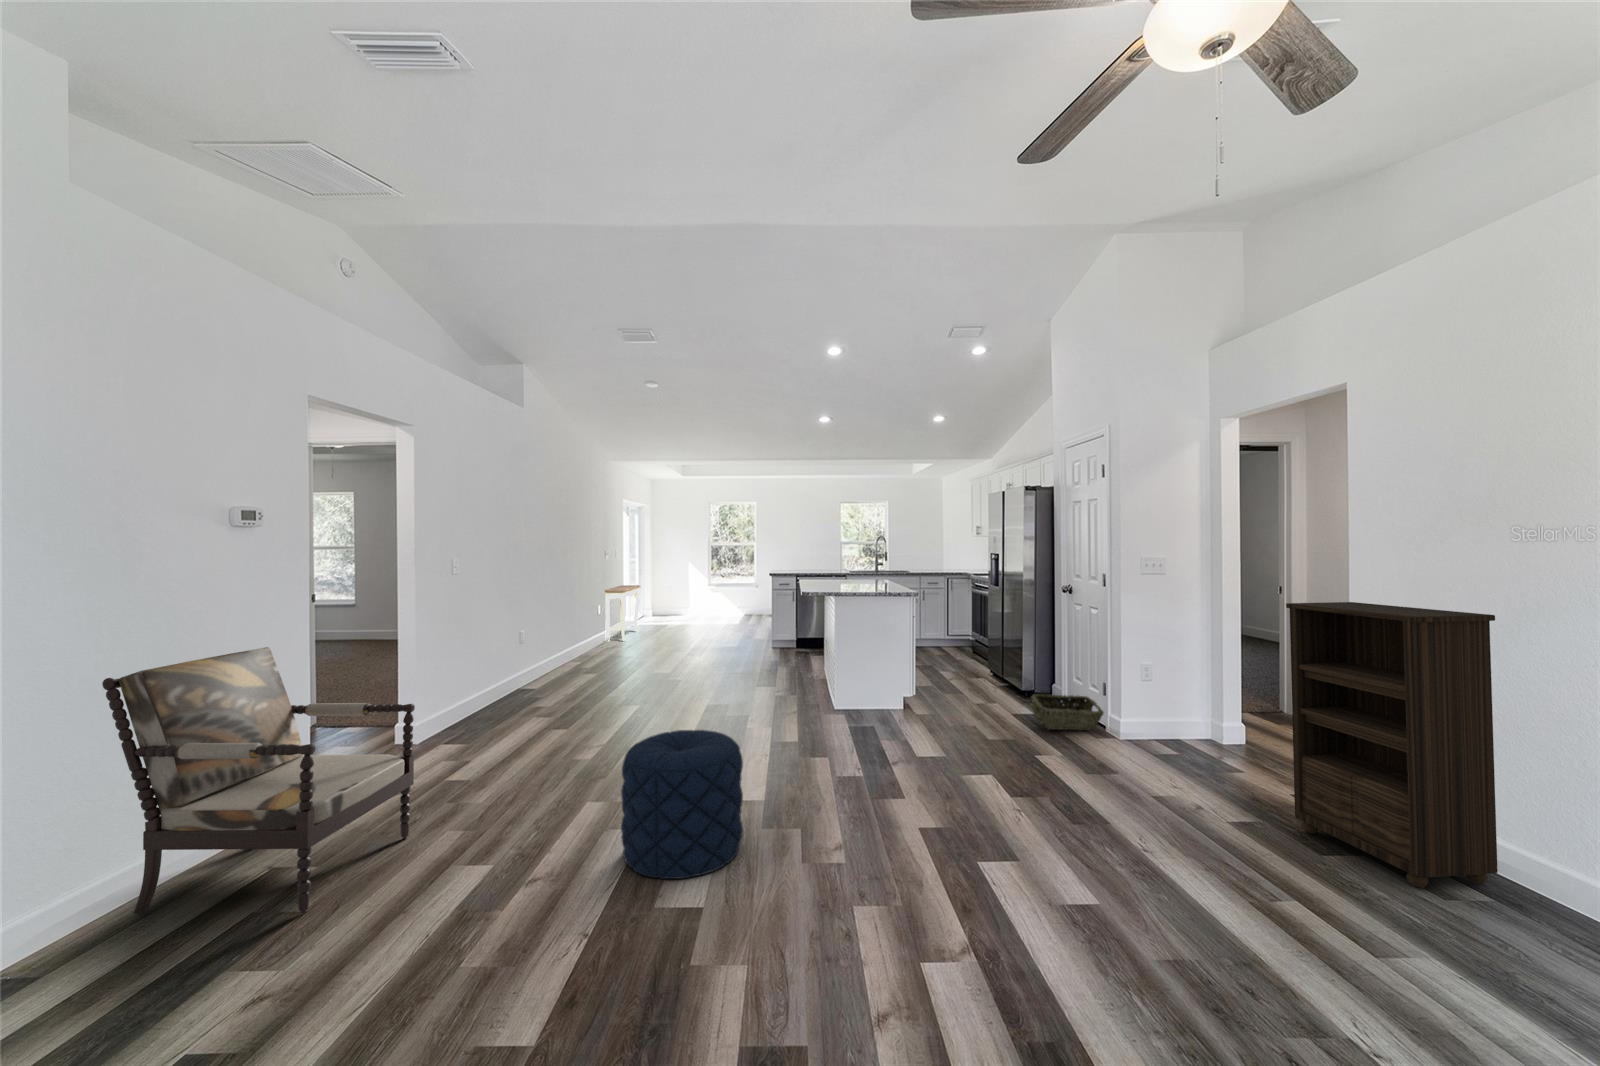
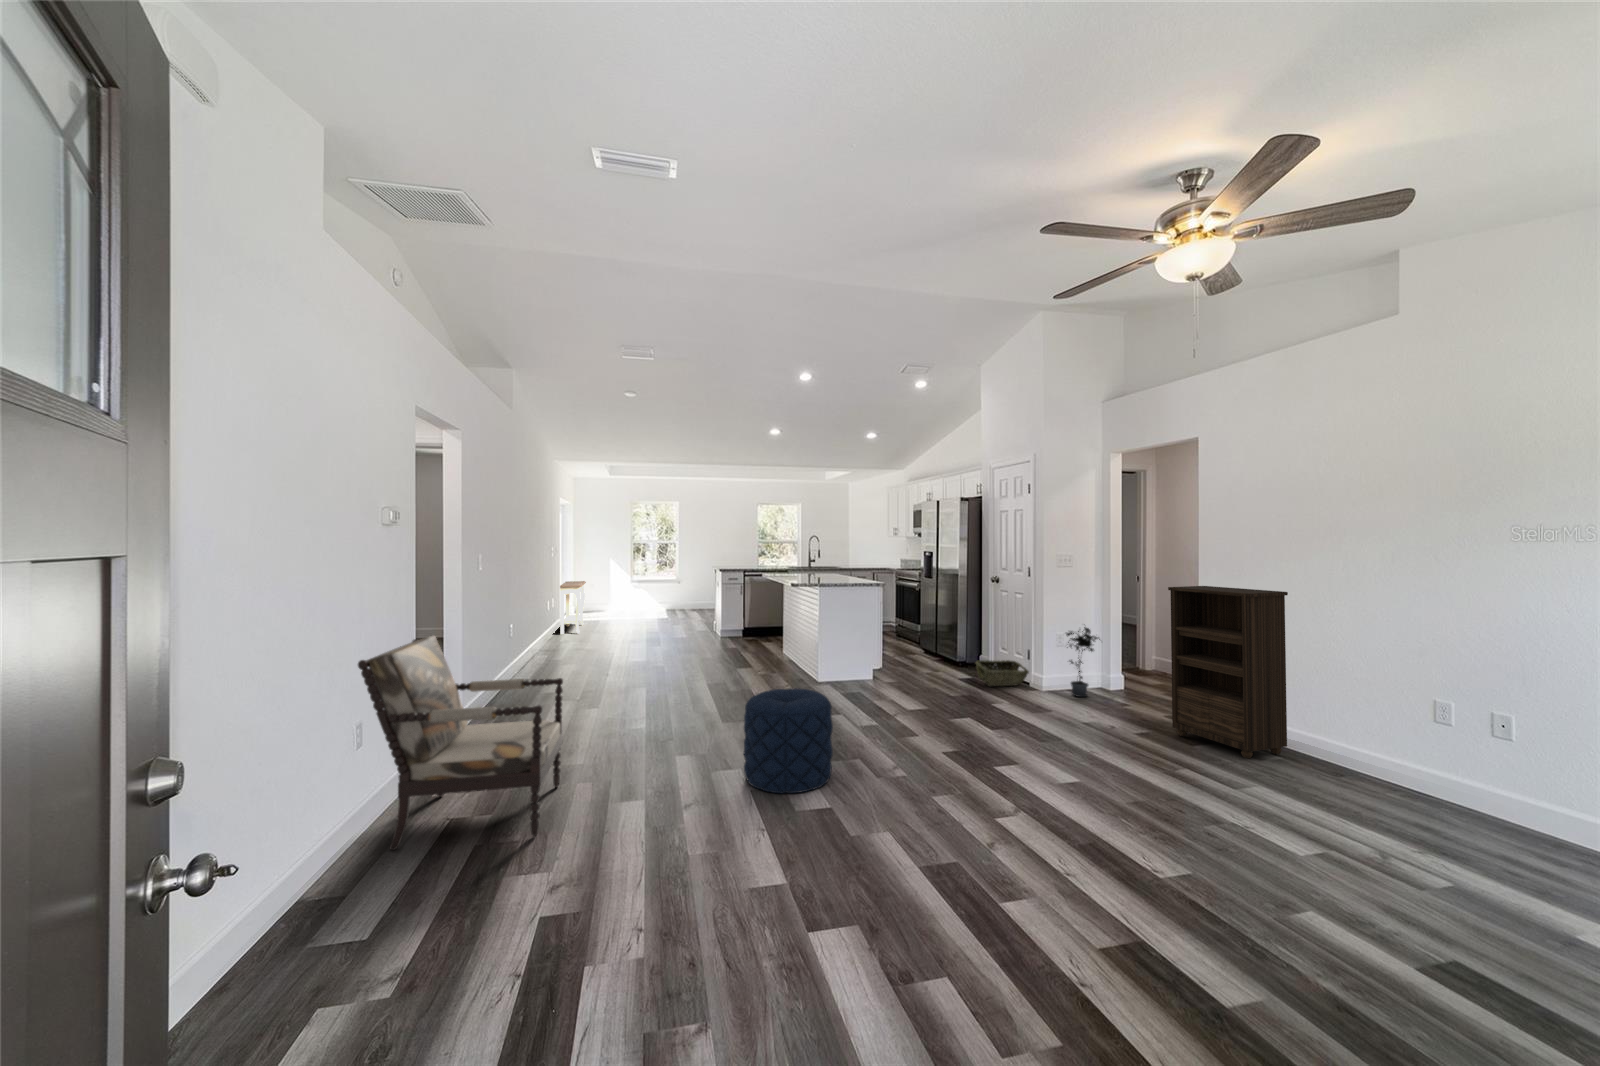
potted plant: none [1148,652,1202,755] -> present [1066,627,1100,697]

